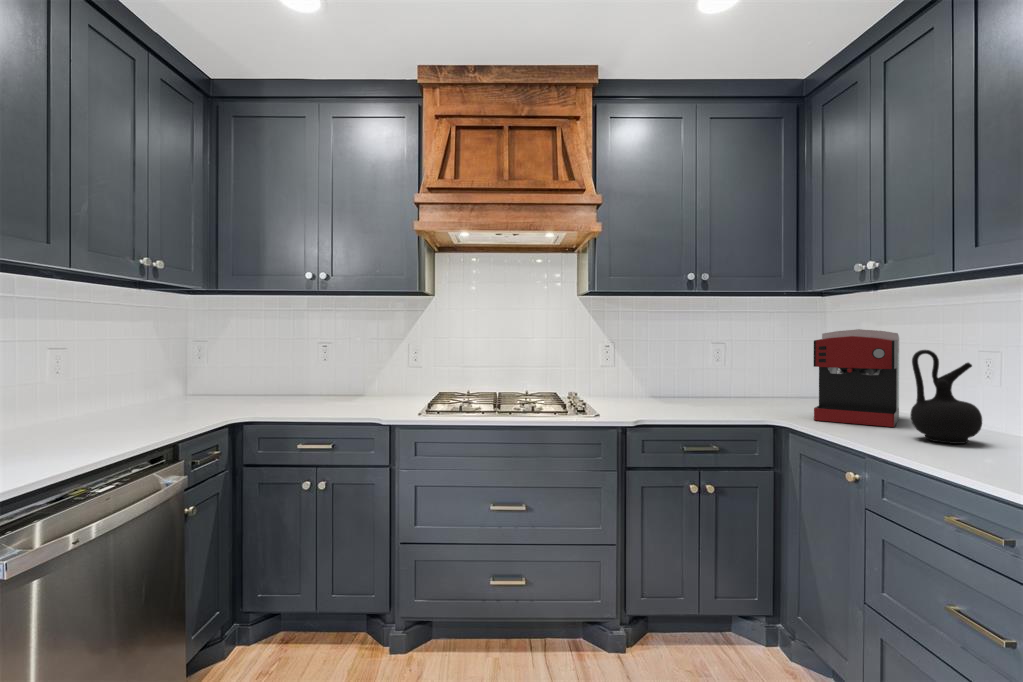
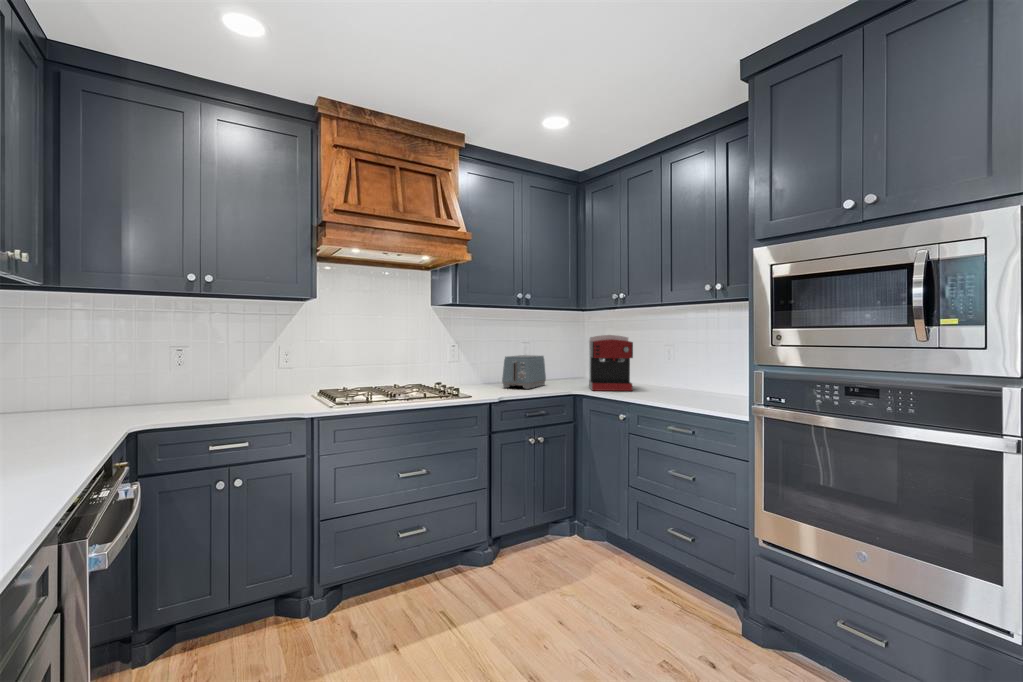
ceramic jug: present [910,350,982,444] -> none [647,348,677,396]
toaster: none [676,361,754,410] -> present [502,355,546,389]

